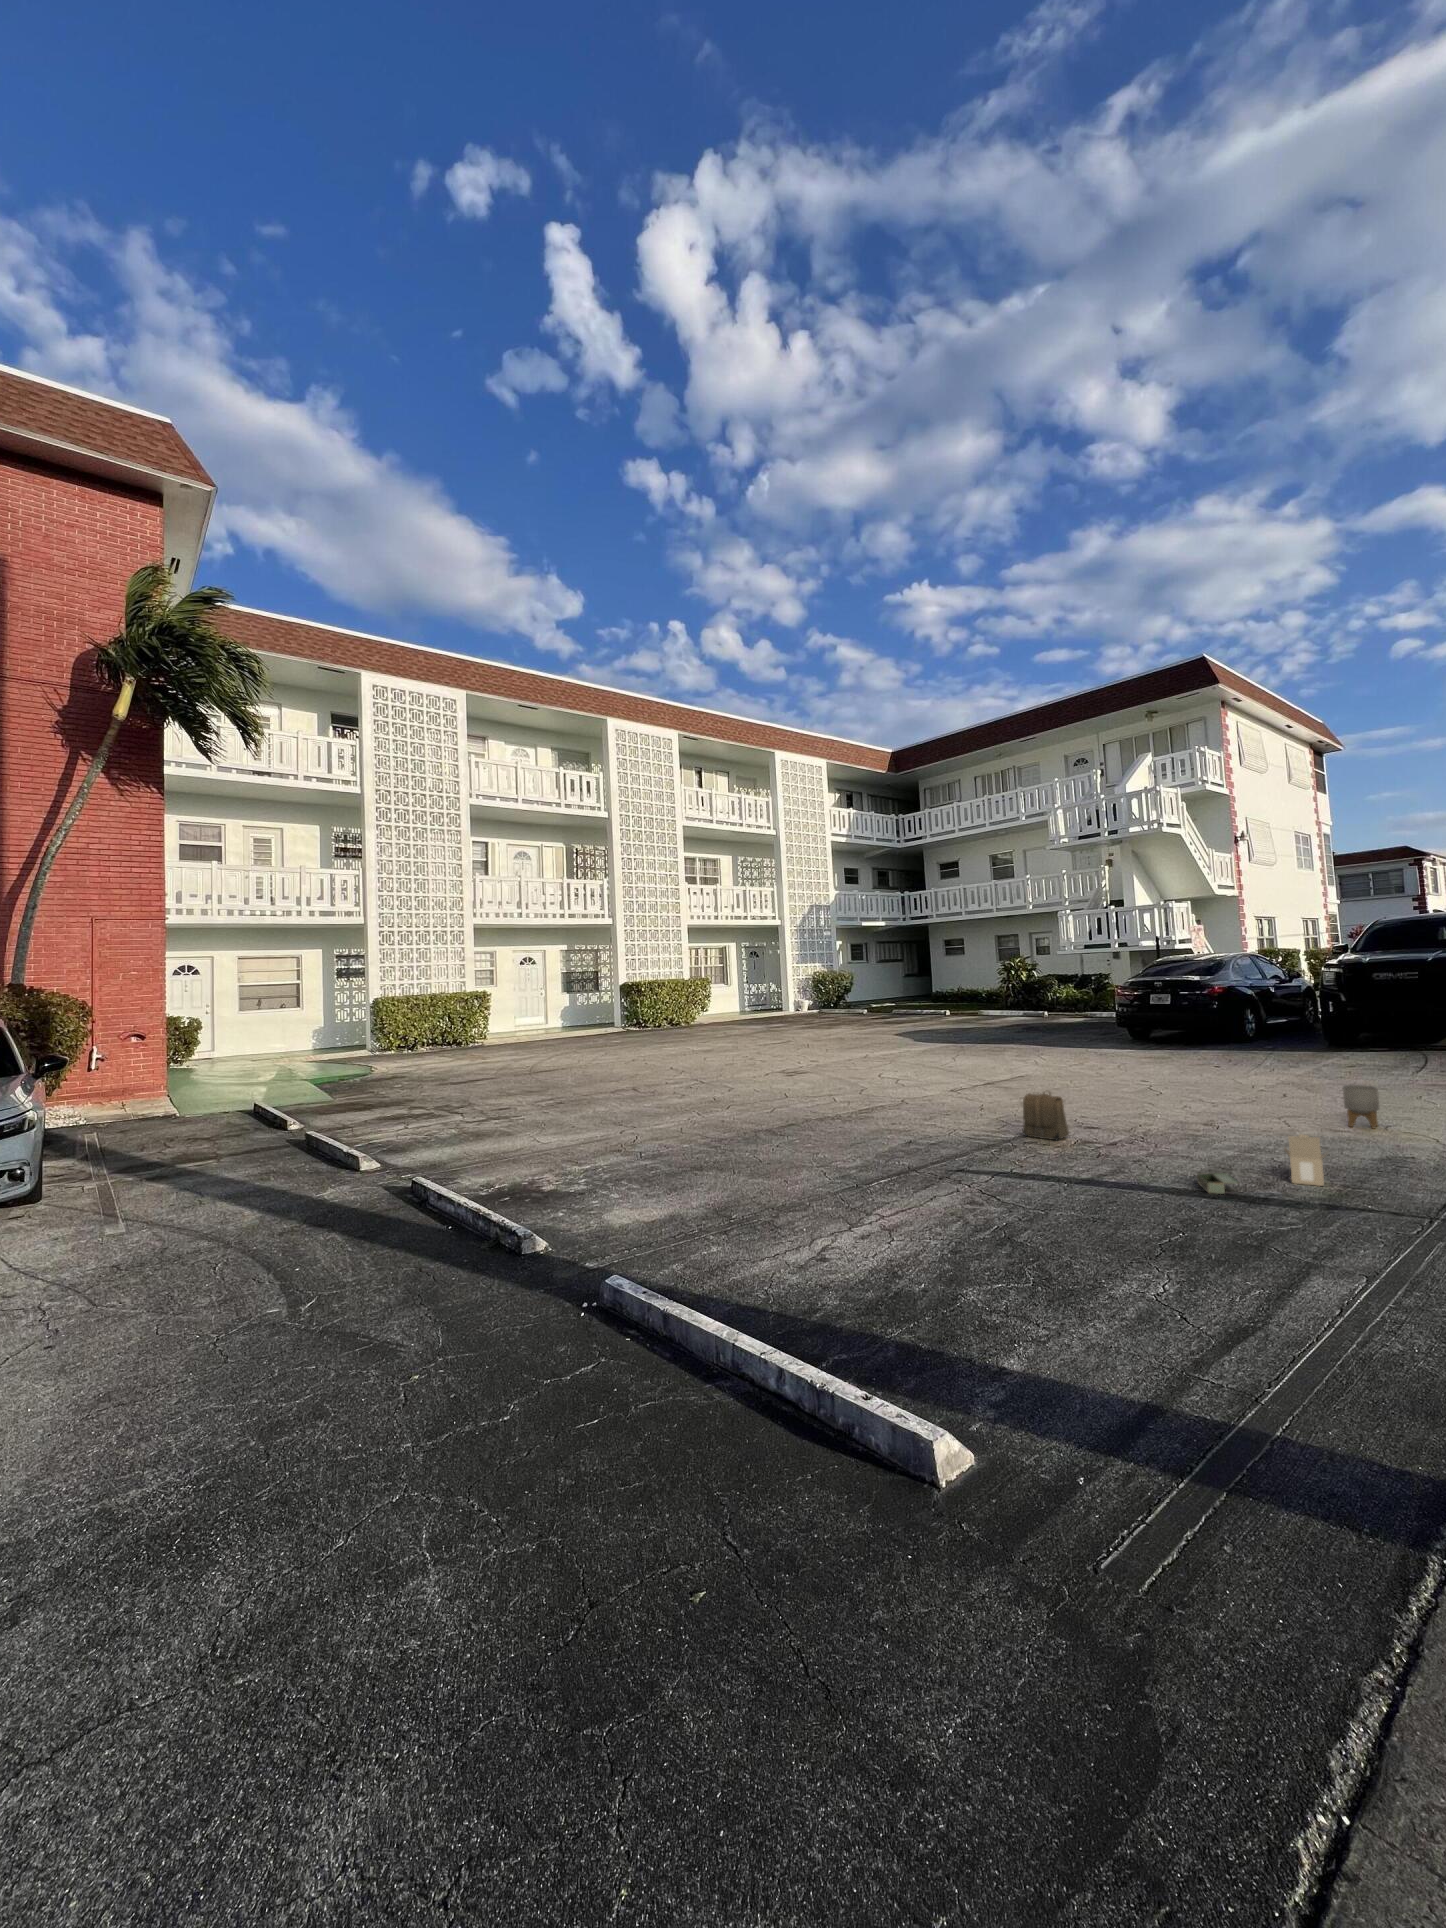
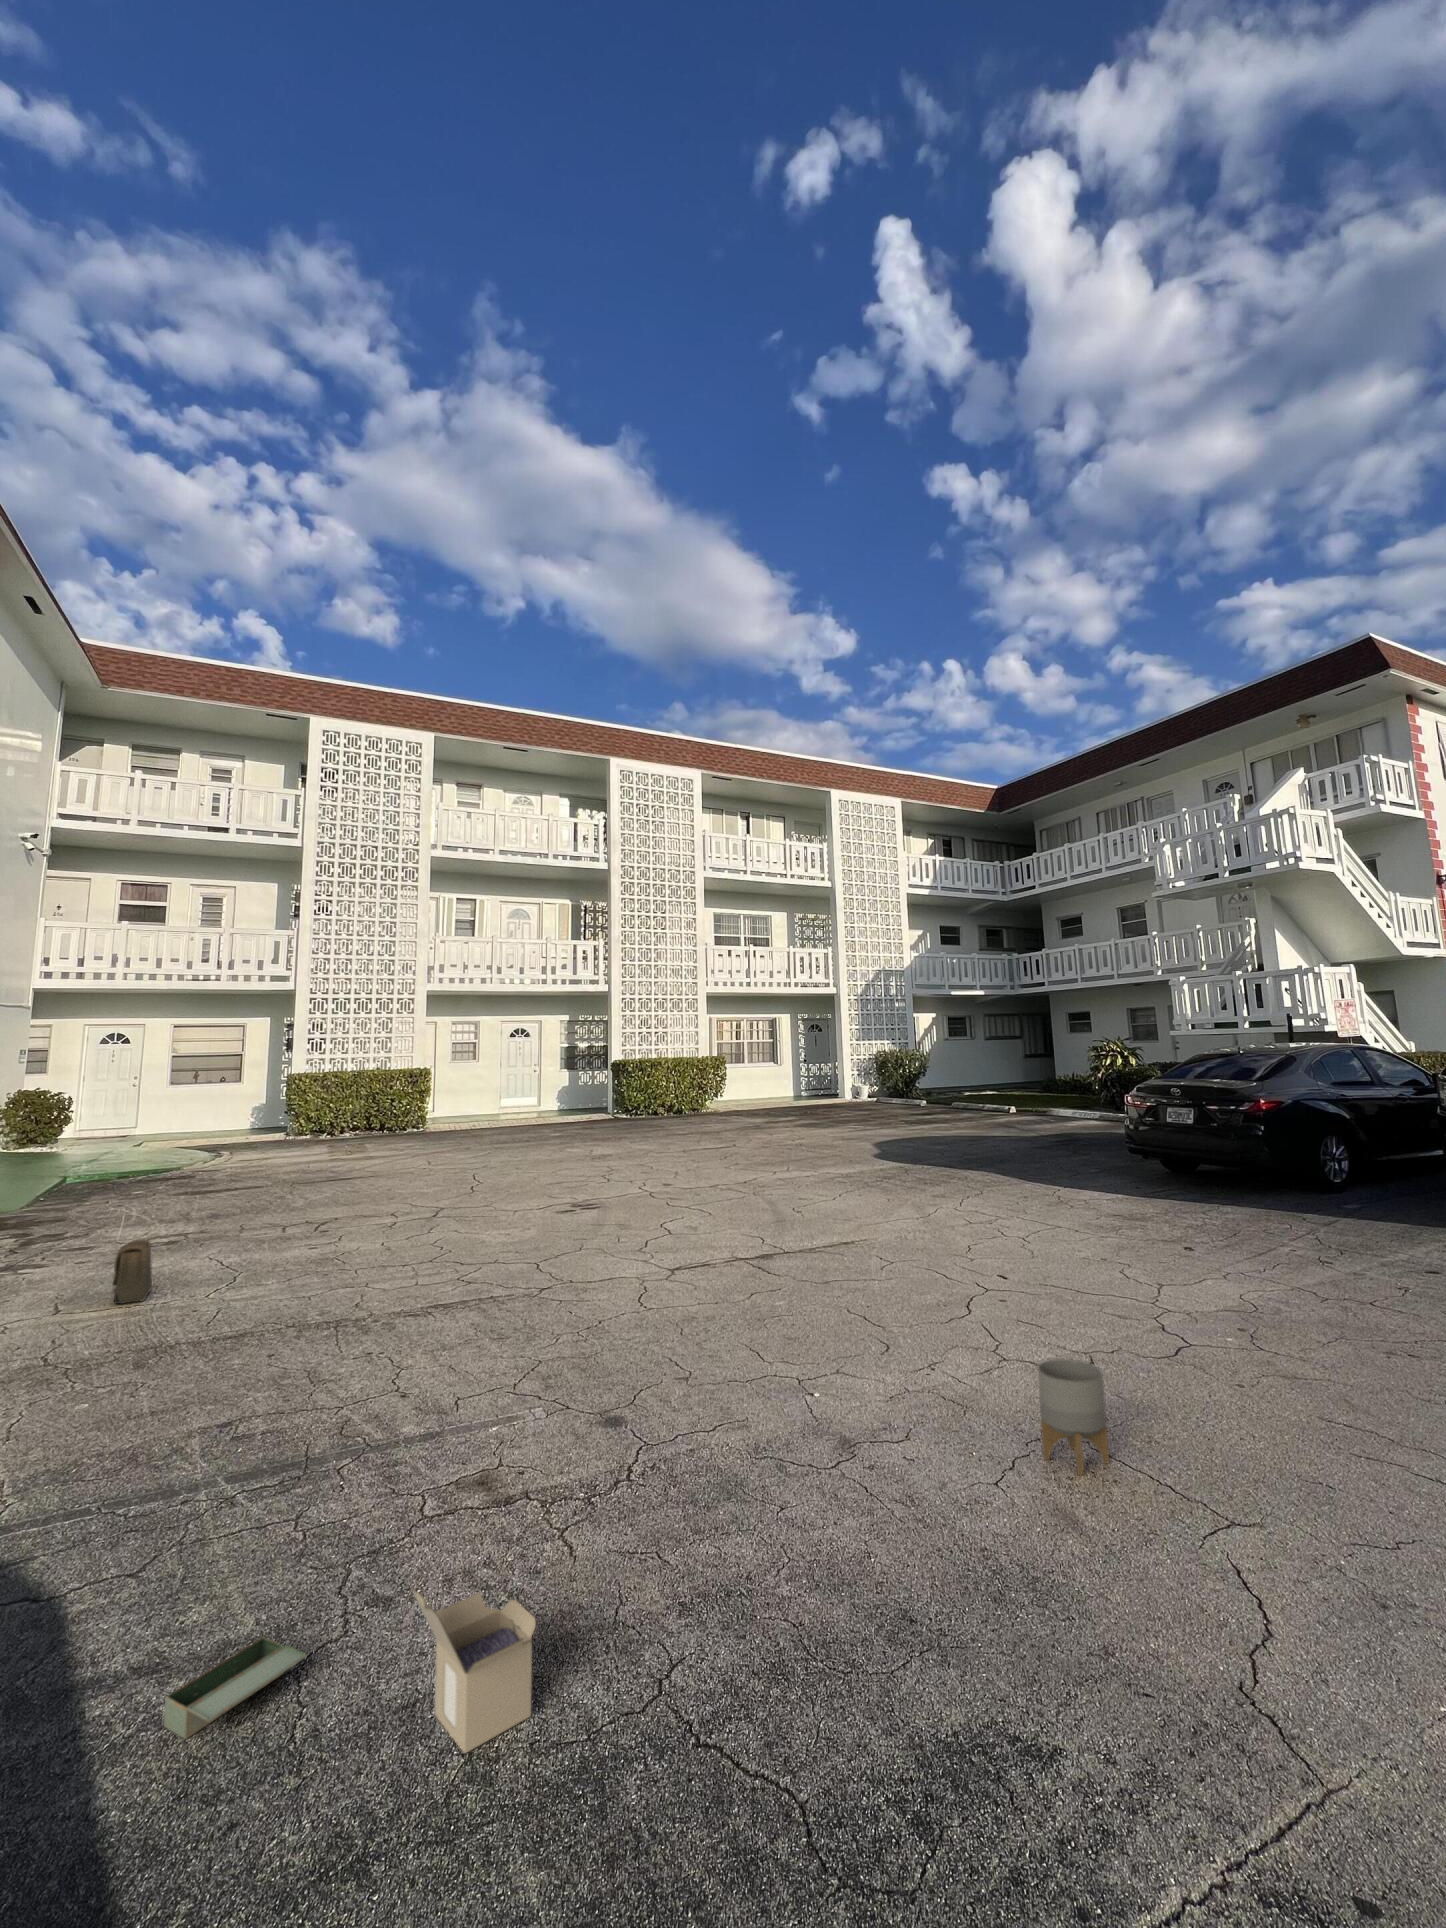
backpack: present [1023,1092,1069,1140] -> present [112,1239,152,1304]

